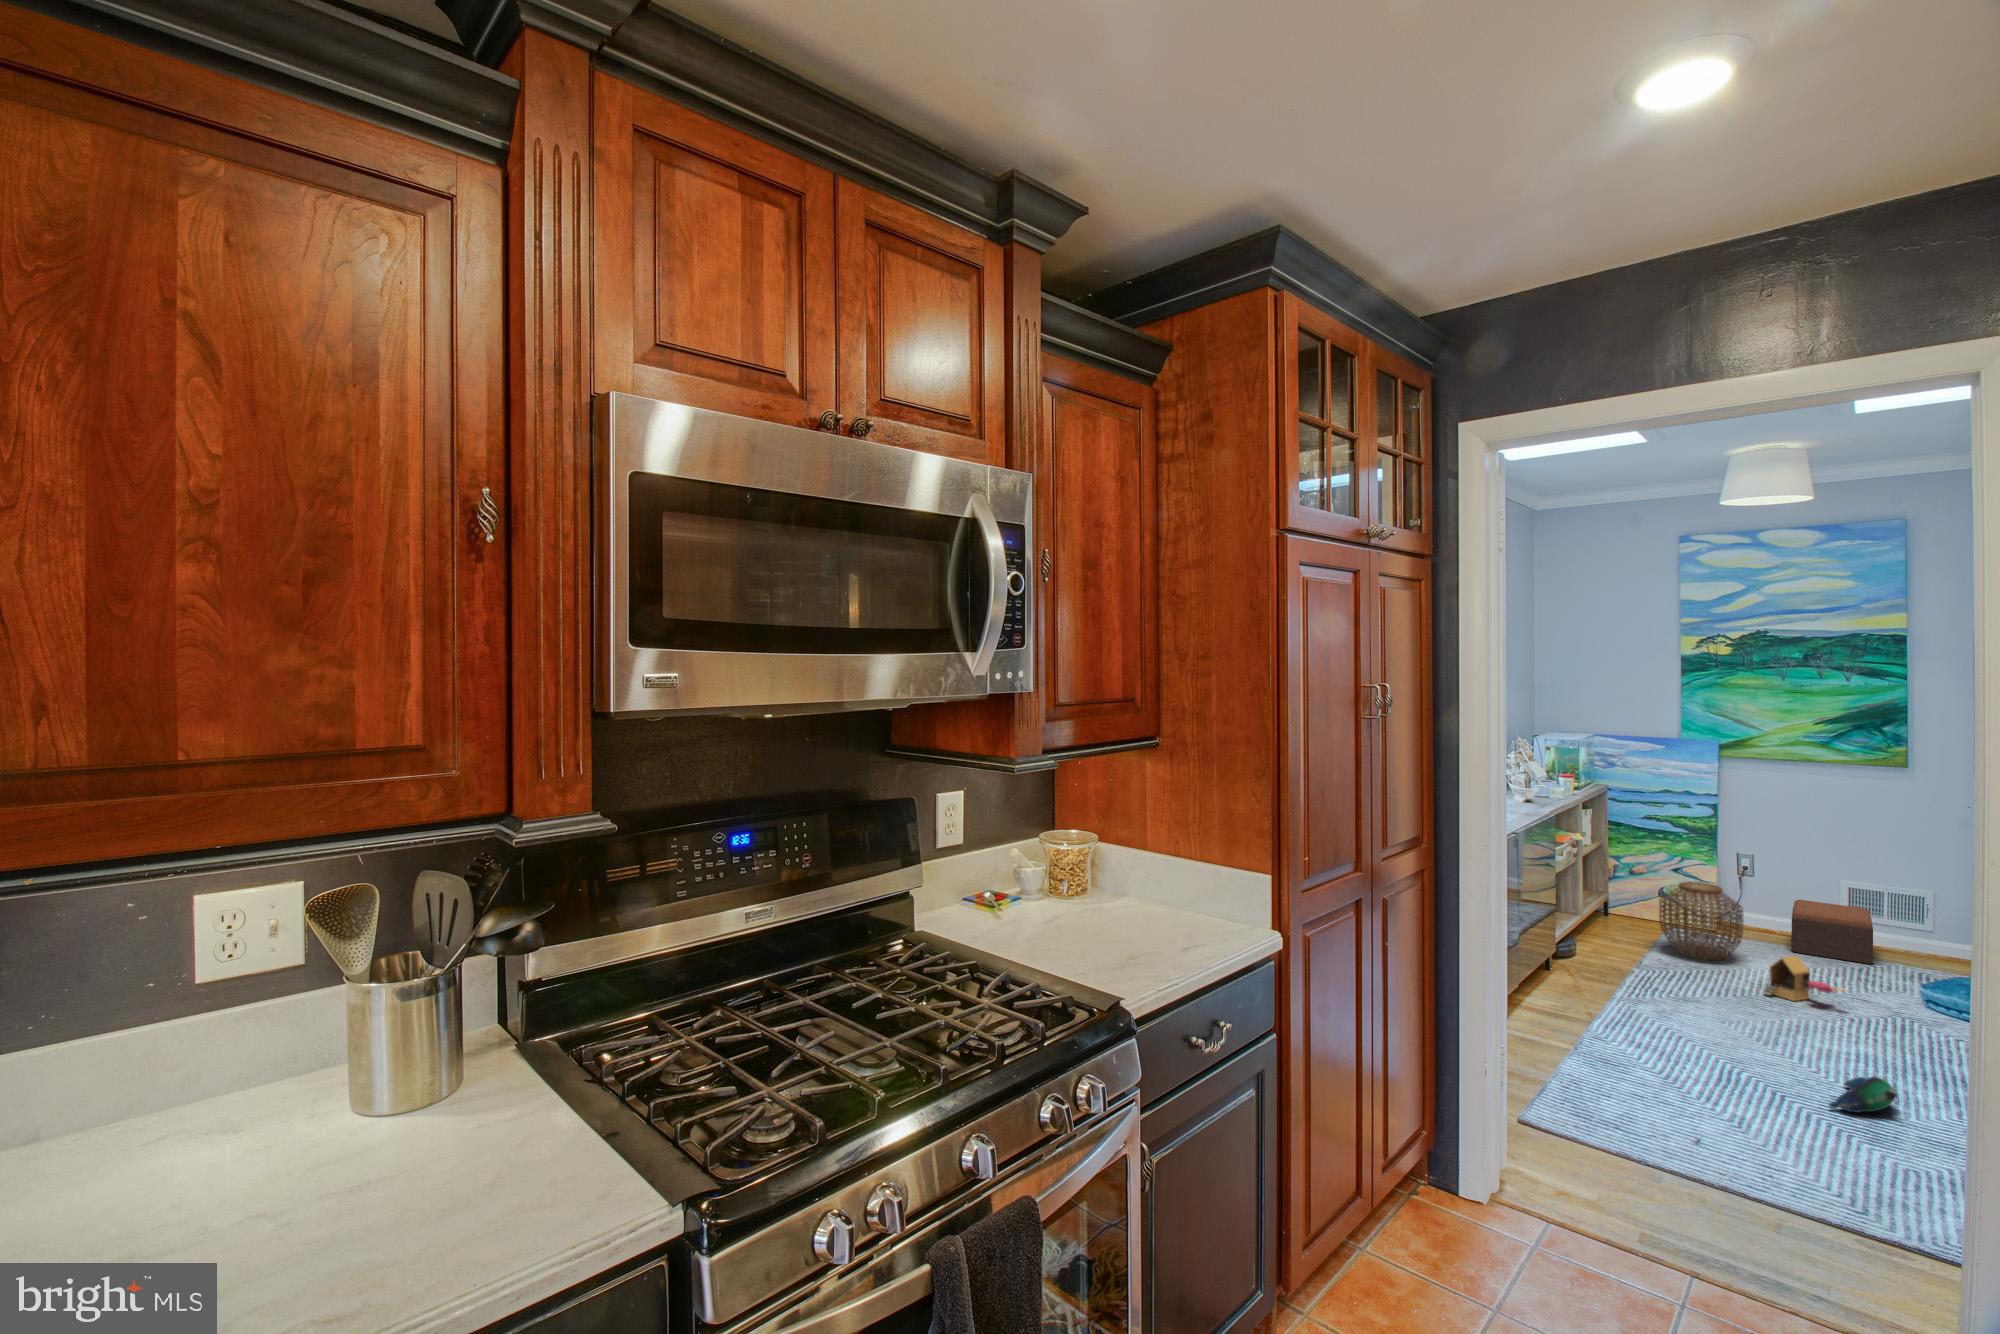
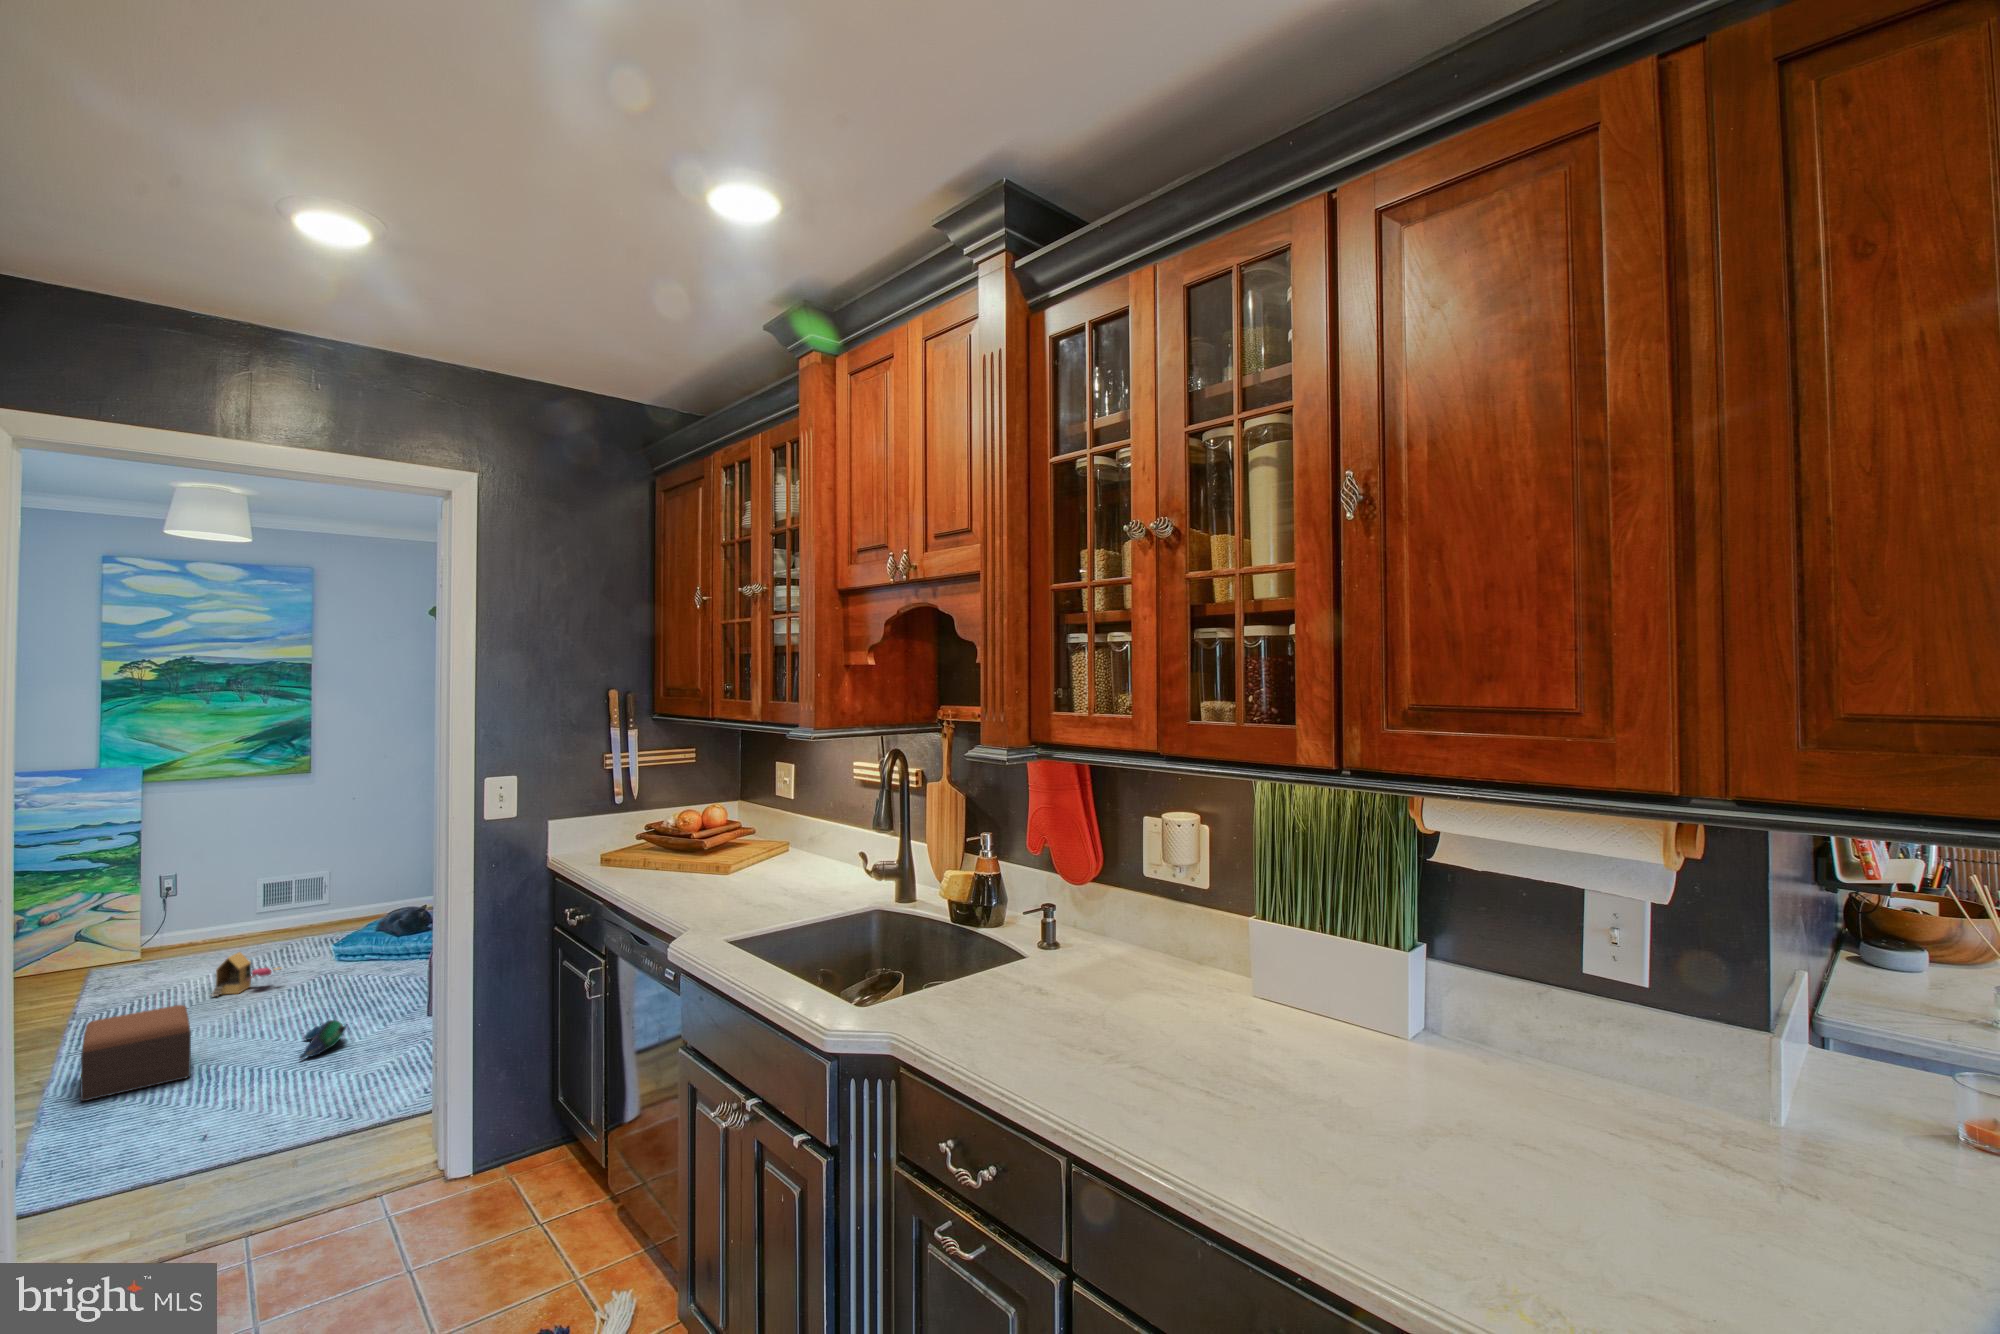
woven basket: present [1659,882,1743,961] -> none [88,910,180,991]
footstool: present [1792,900,1873,964] -> present [81,1005,191,1101]

